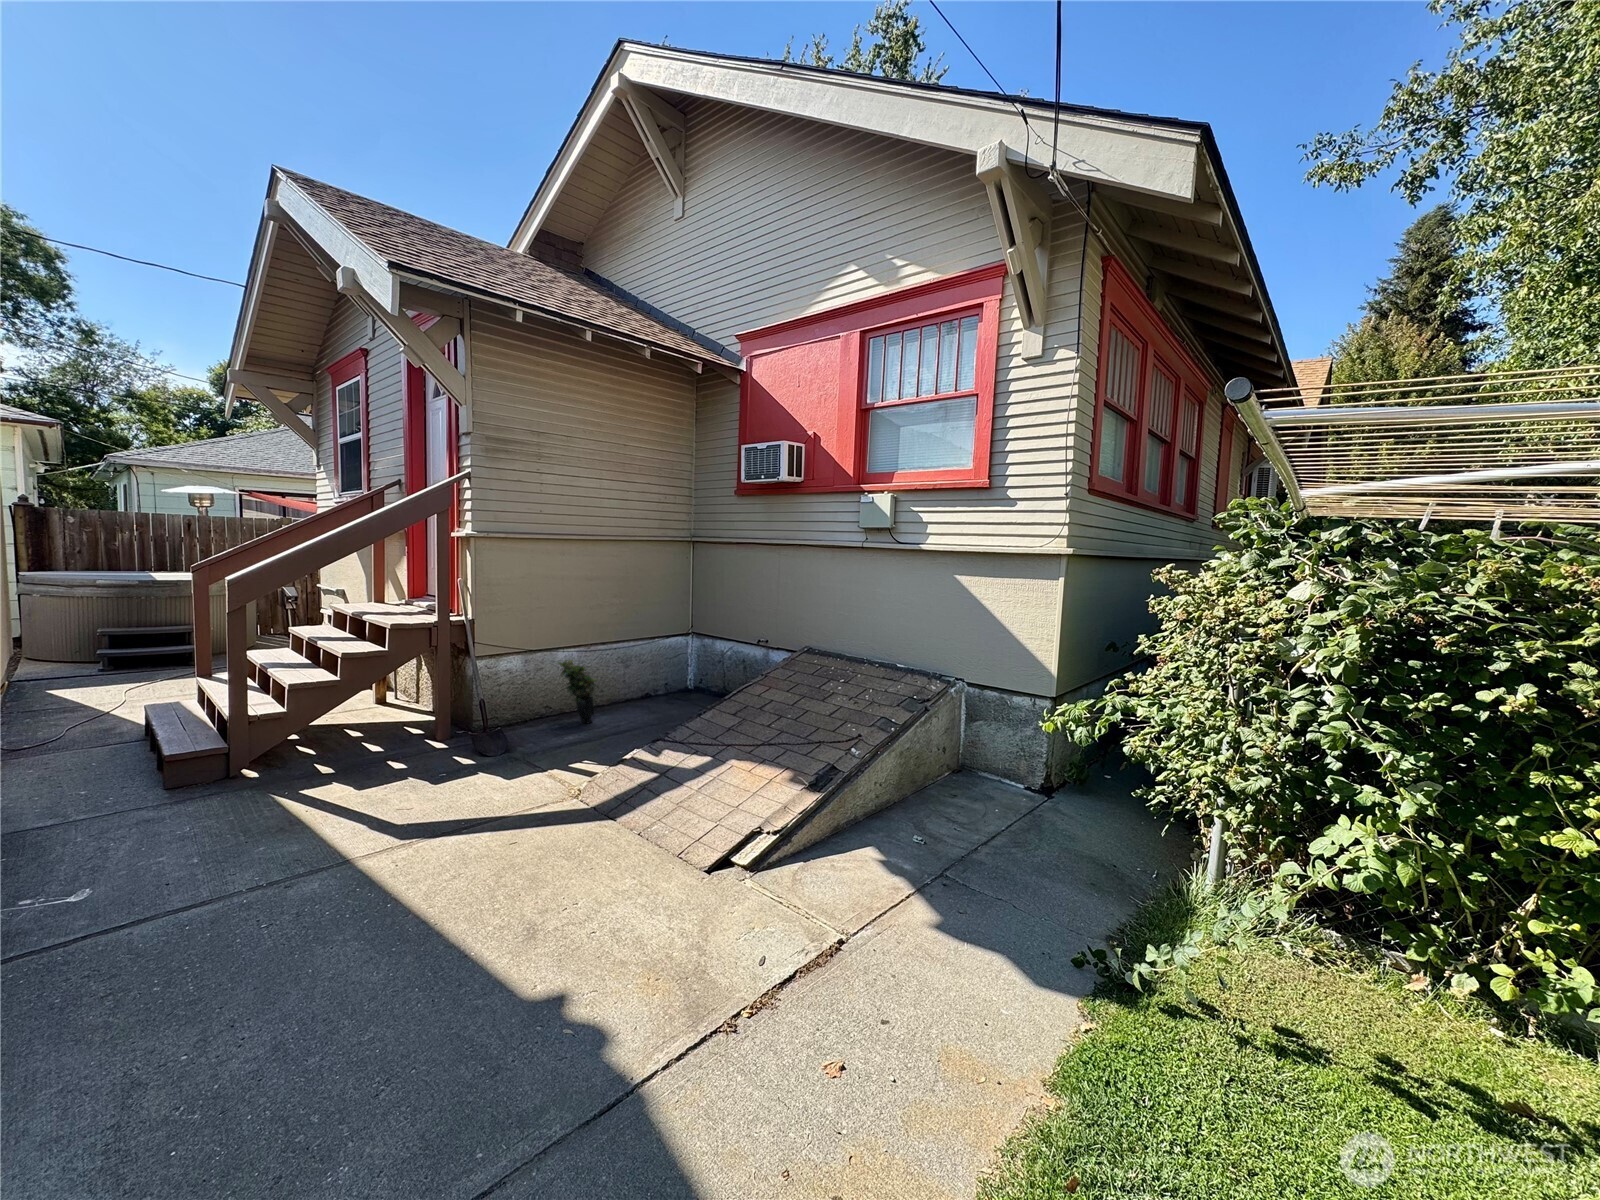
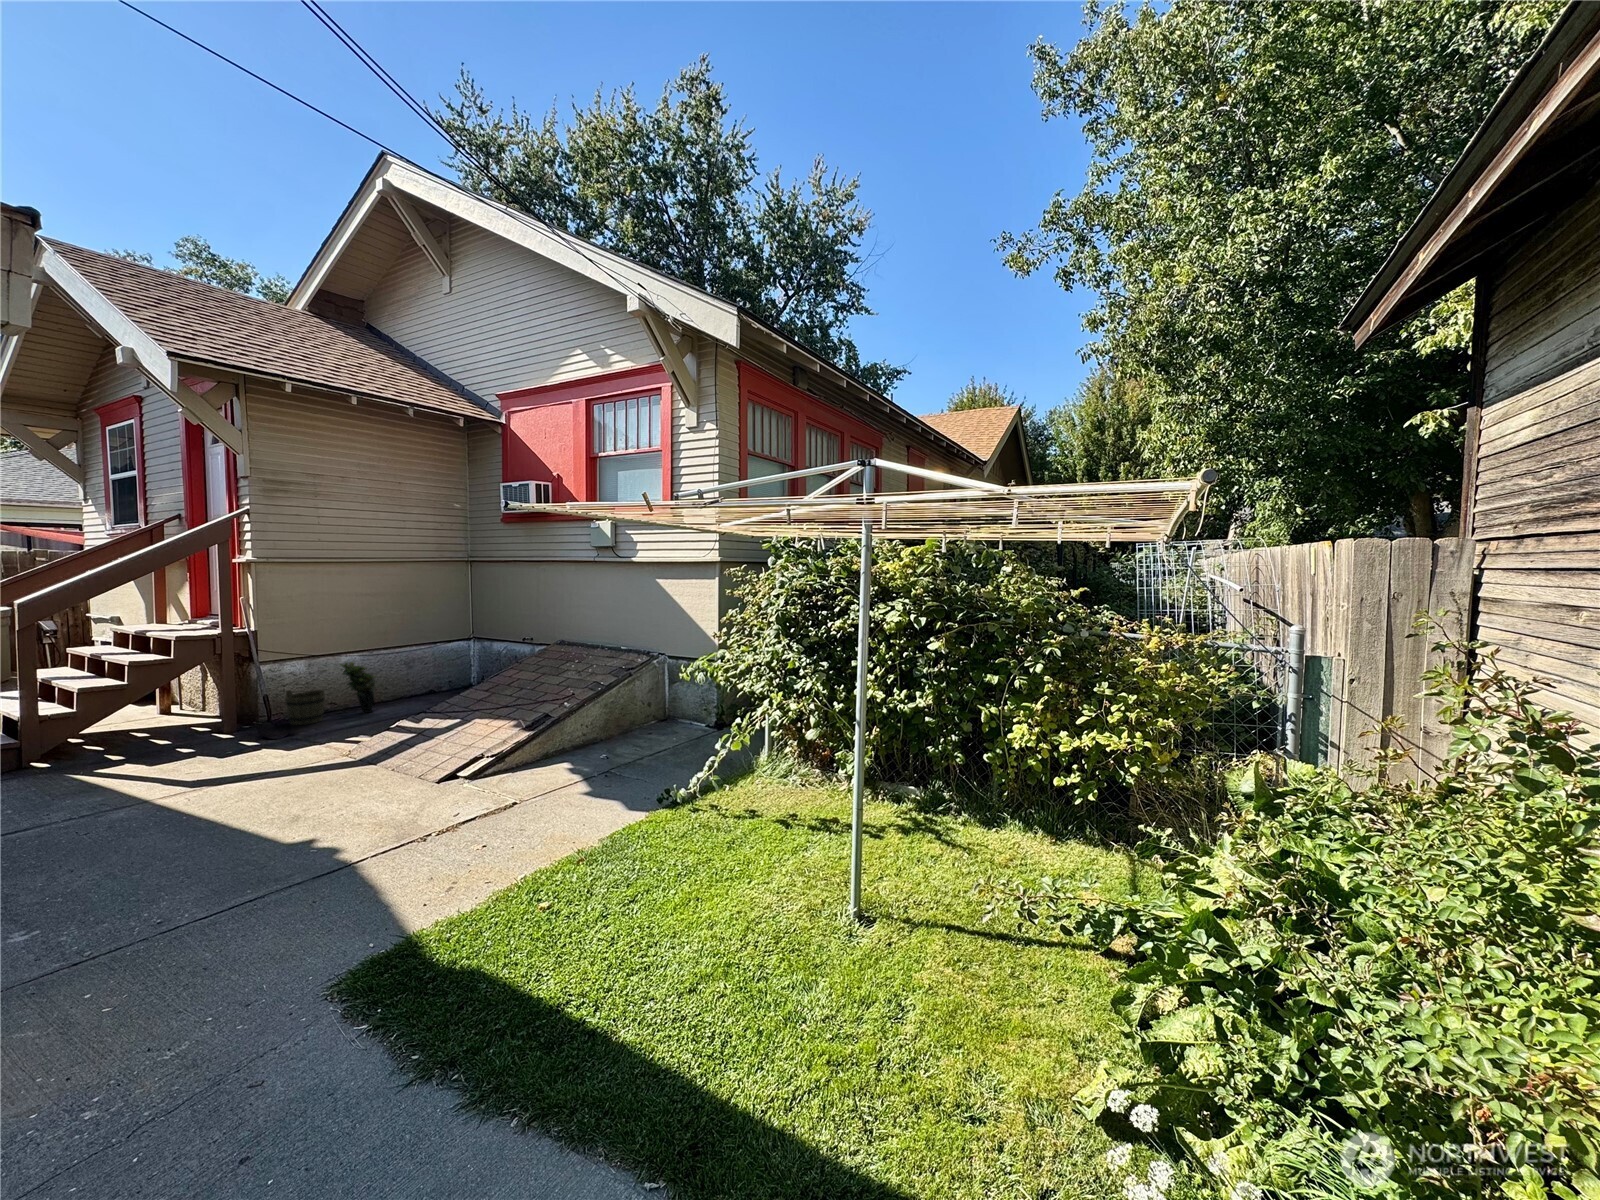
bucket: none [501,692,543,736] -> present [285,689,325,725]

